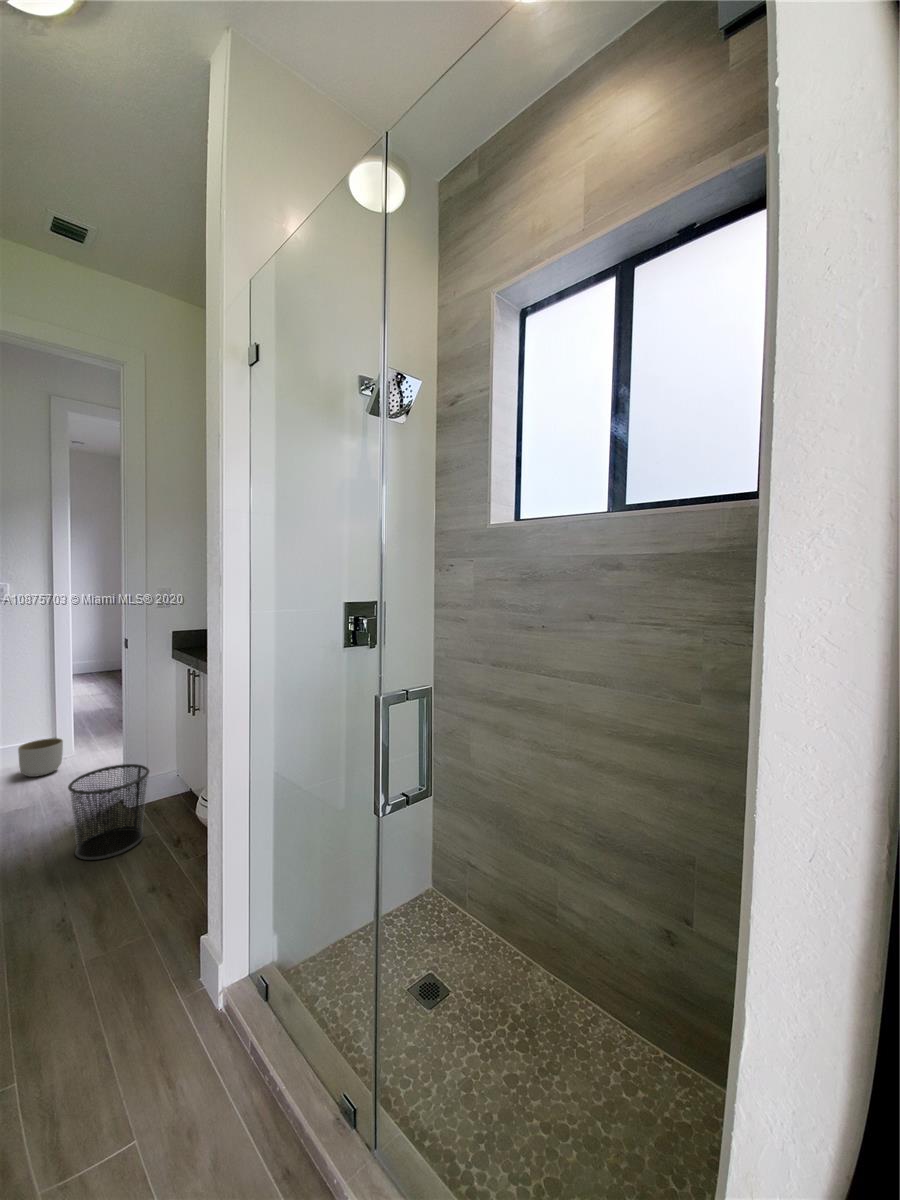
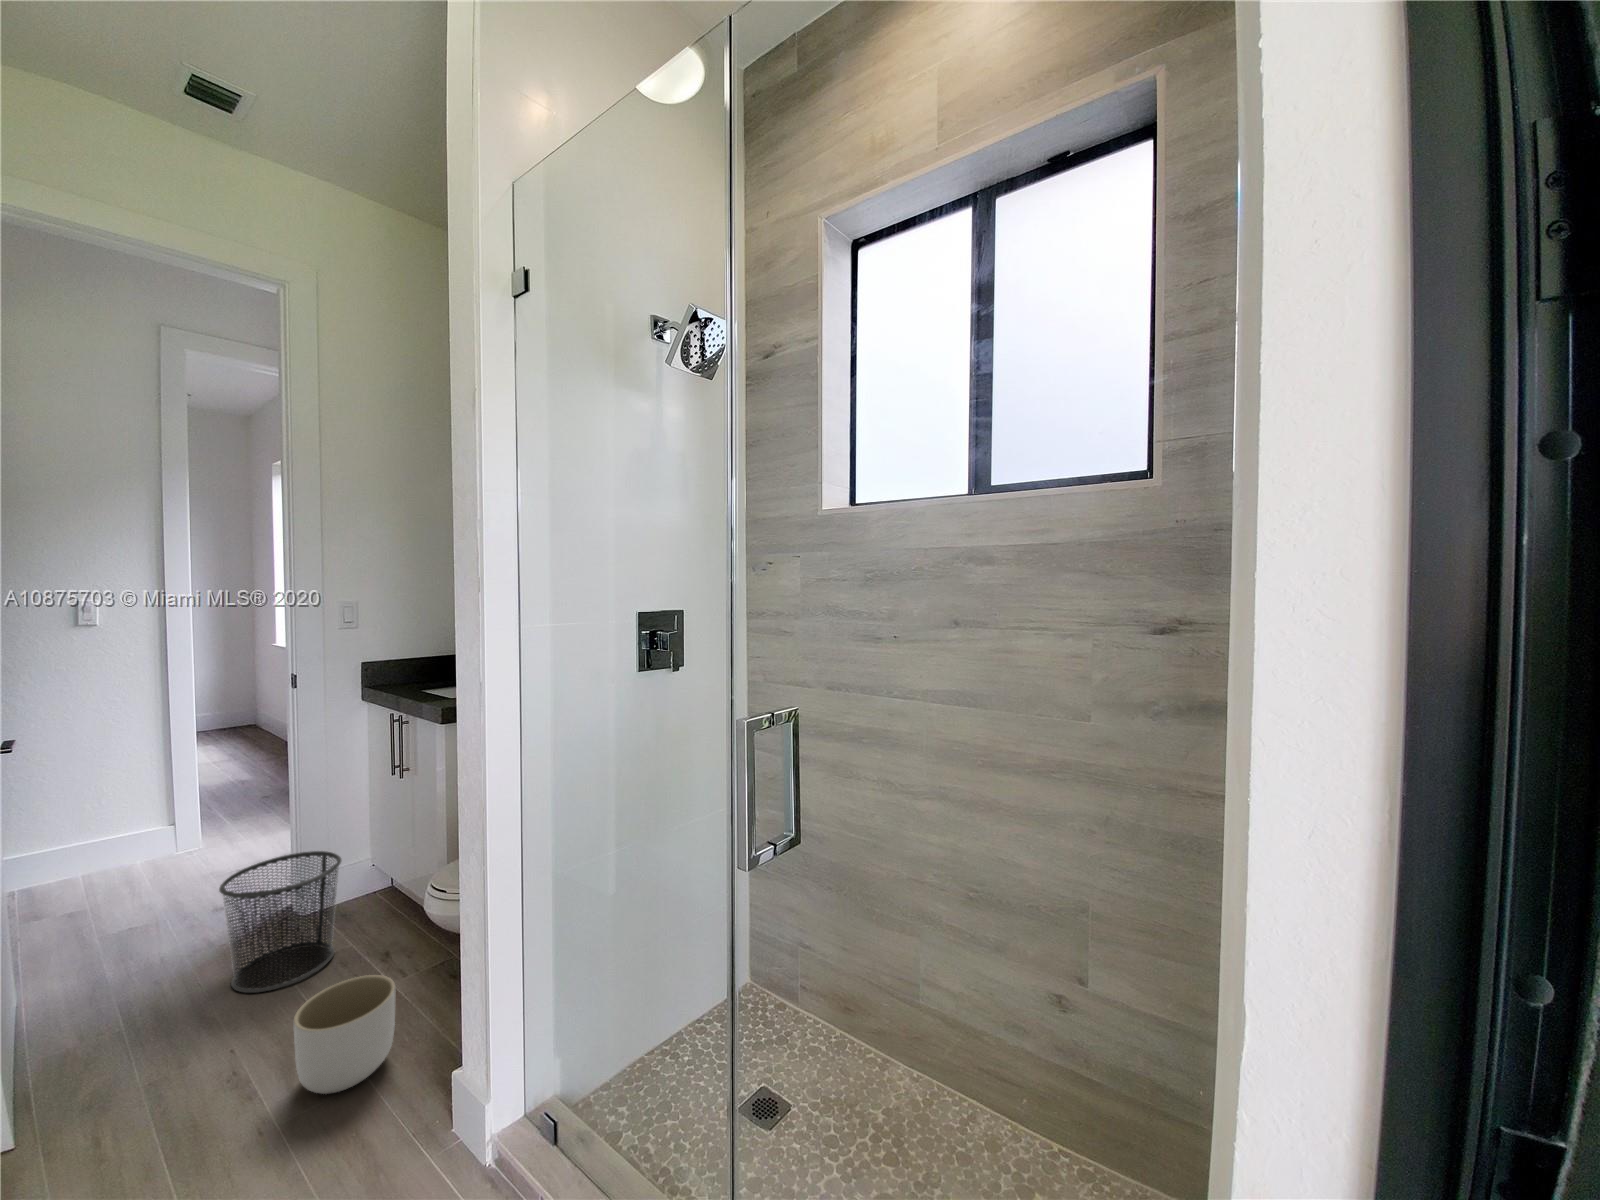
planter: present [18,738,63,777] -> present [293,975,396,1094]

